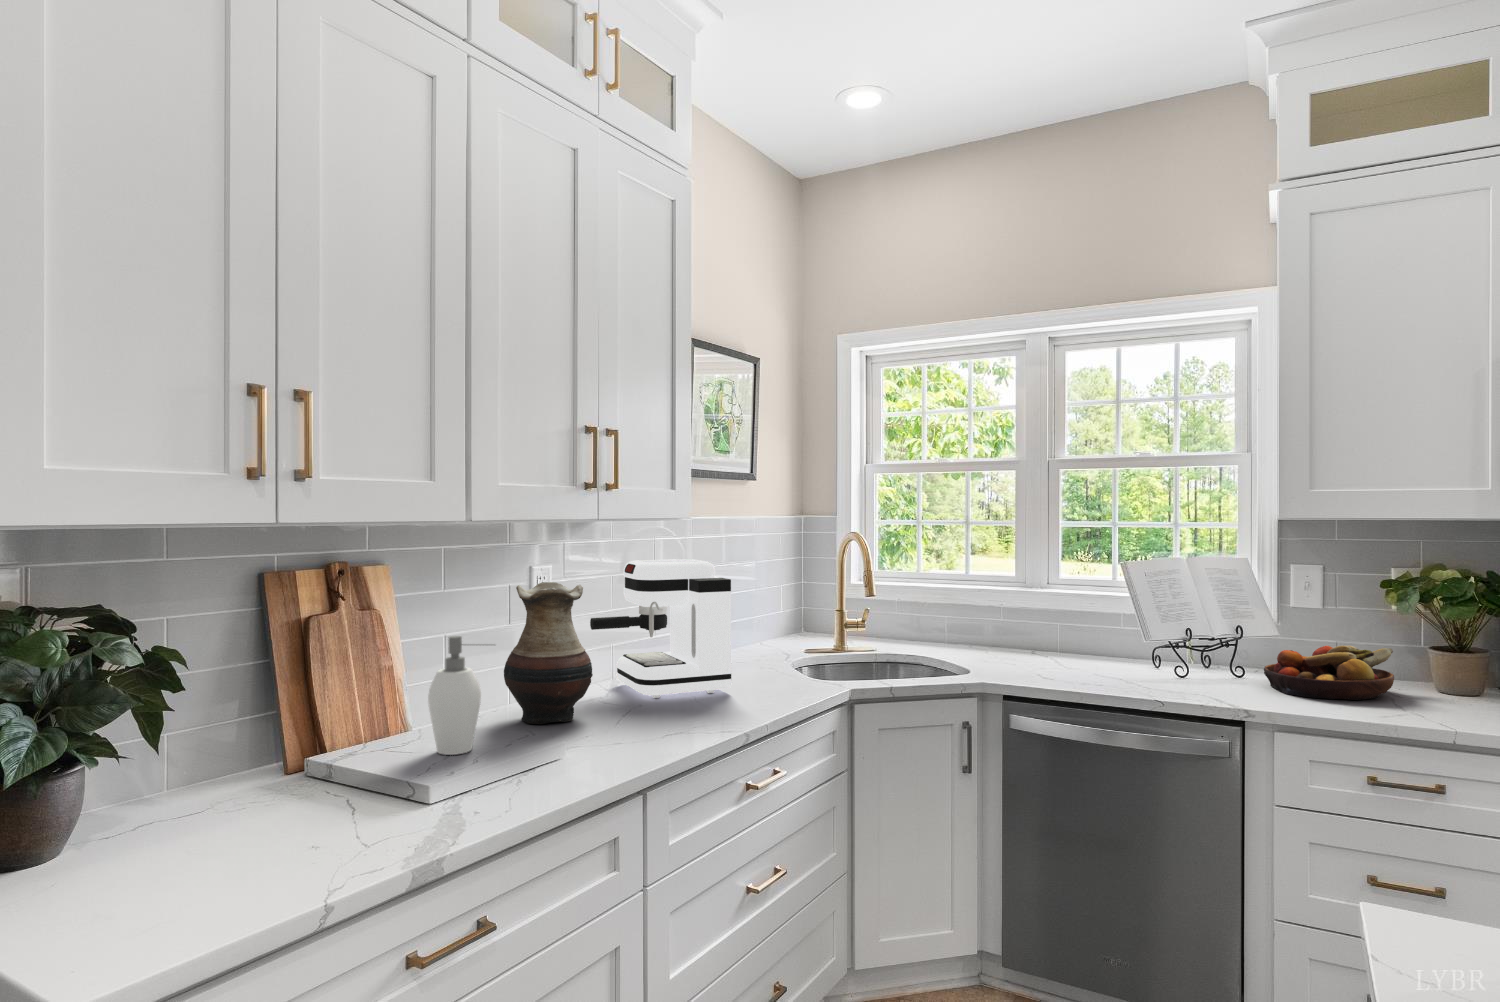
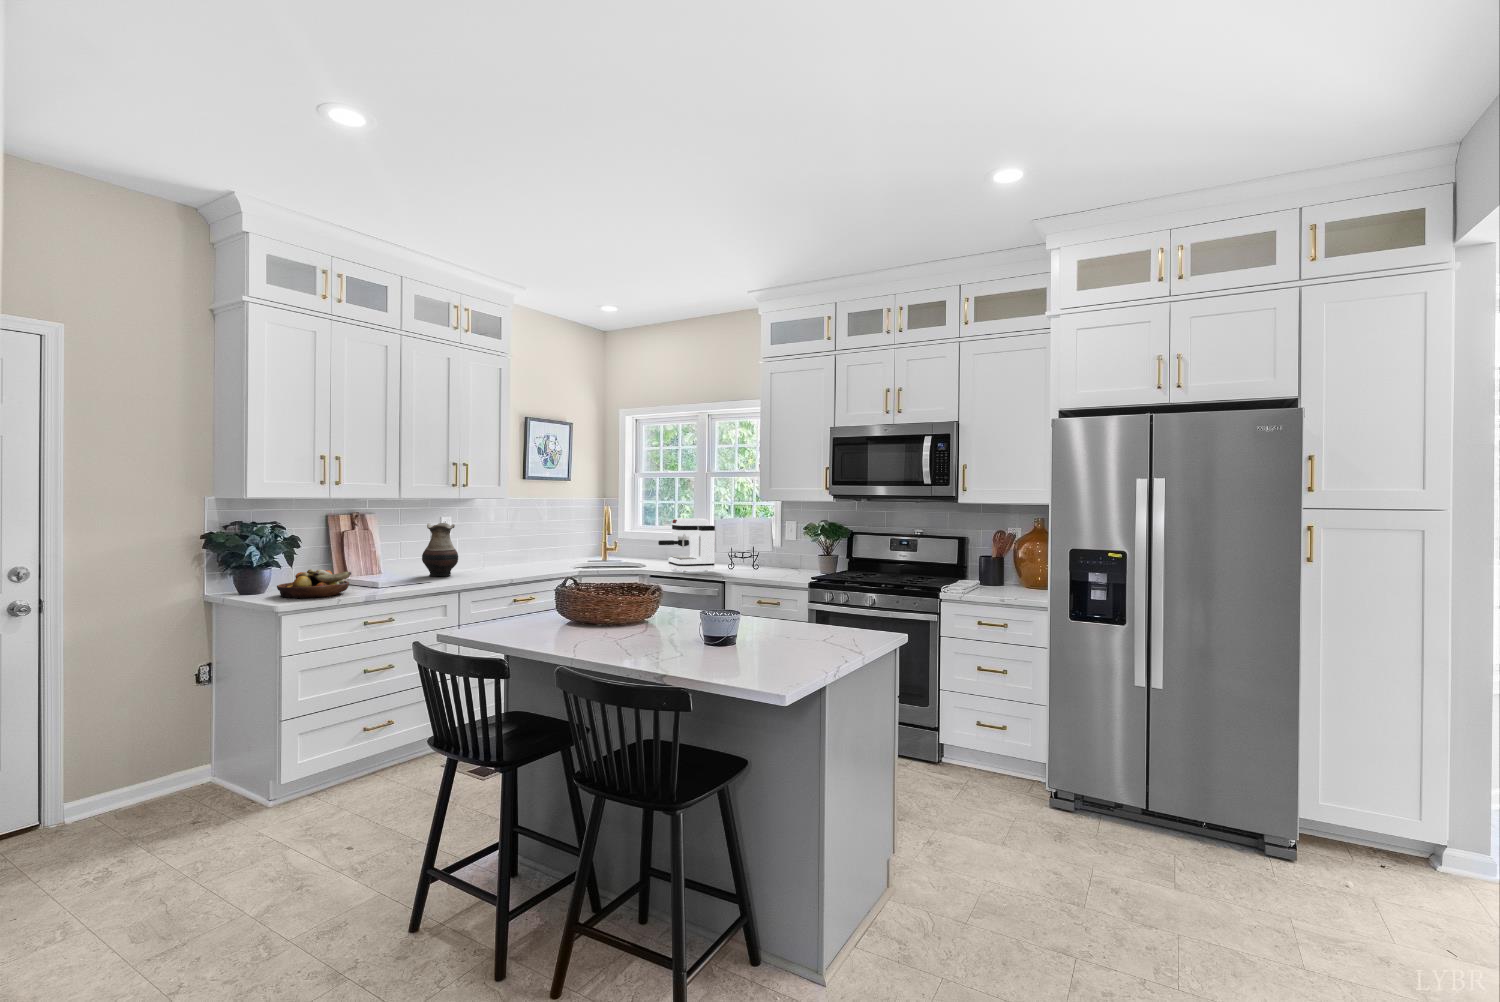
coffee maker: present [590,559,732,698] -> present [658,518,715,572]
soap dispenser: present [428,636,481,755] -> none [387,540,412,582]
fruit bowl: present [1264,646,1394,700] -> present [277,569,351,598]

